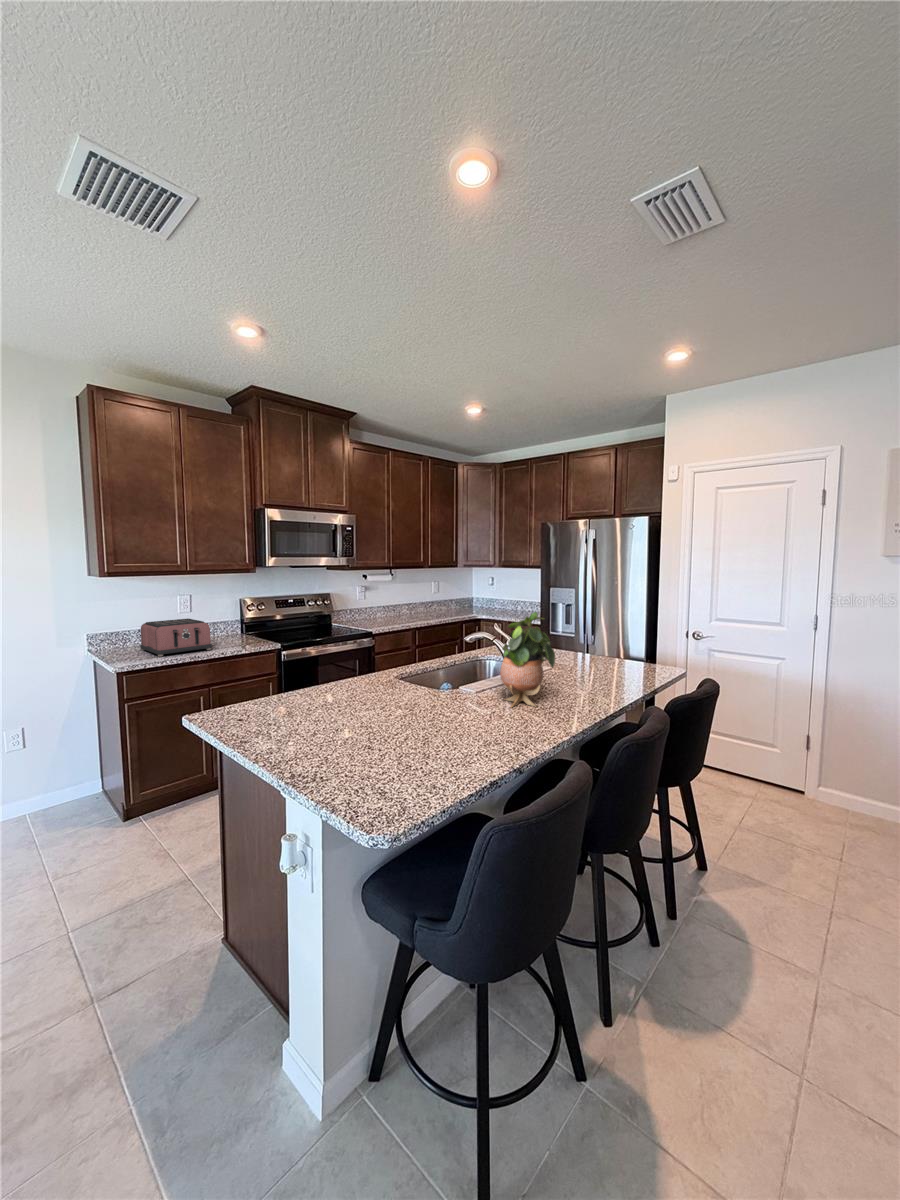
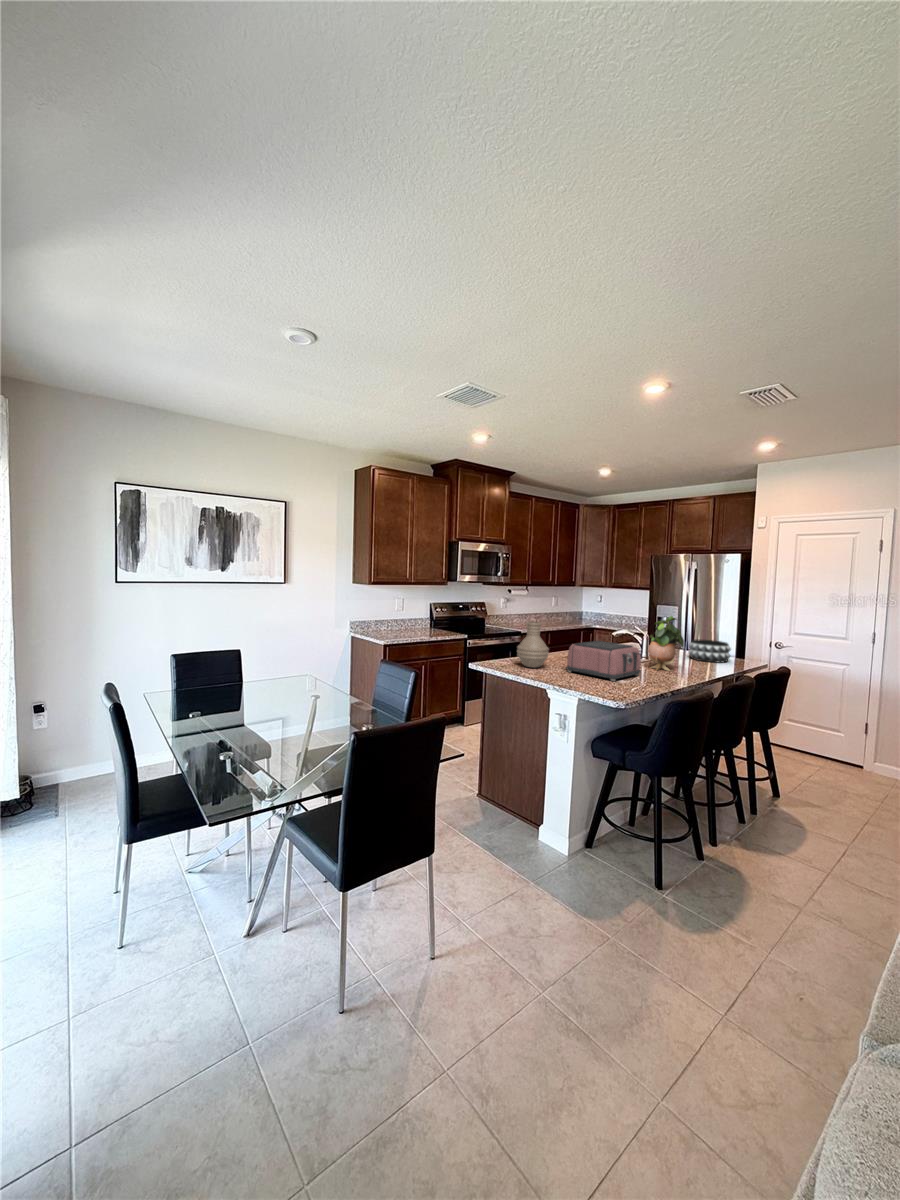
toaster: present [140,619,212,657] -> present [566,641,641,681]
vase: none [253,637,315,724] -> present [517,622,548,668]
decorative bowl: none [575,640,635,676] -> present [688,640,731,663]

